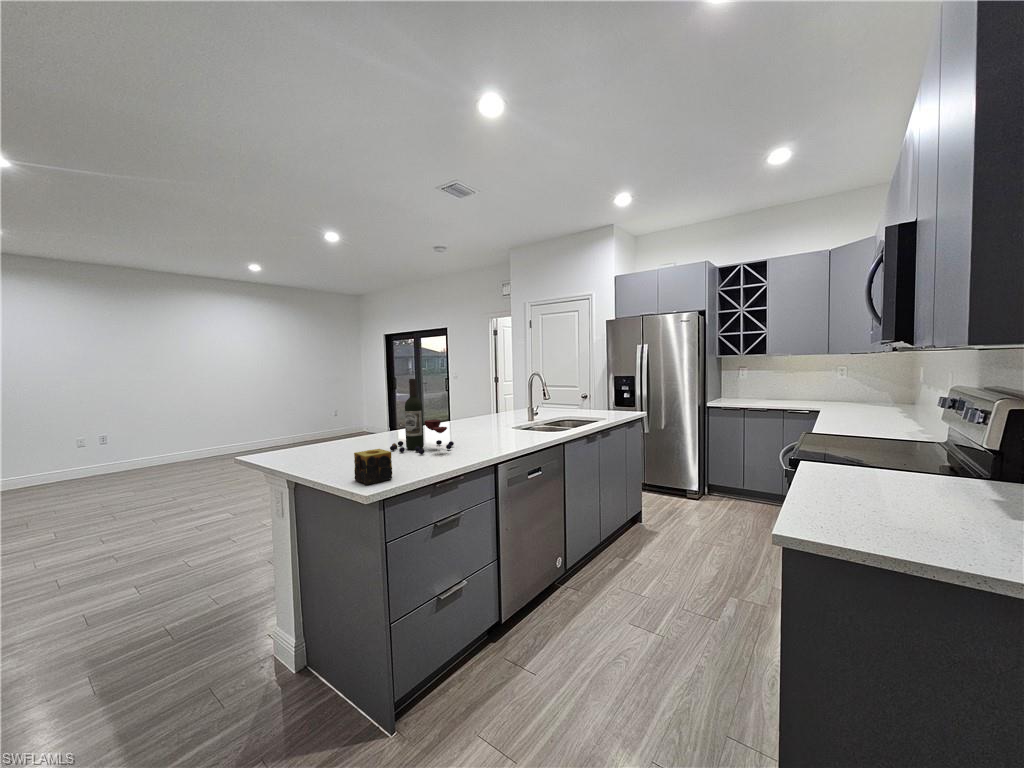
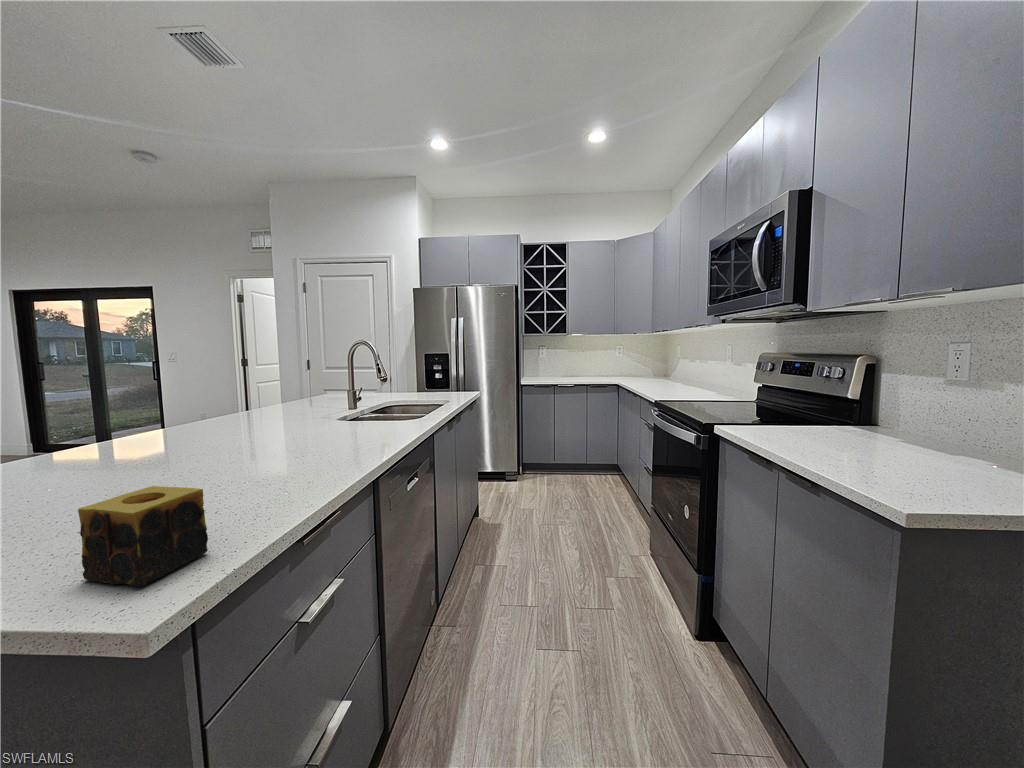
wine bottle: present [390,379,454,454] -> none [130,336,279,486]

